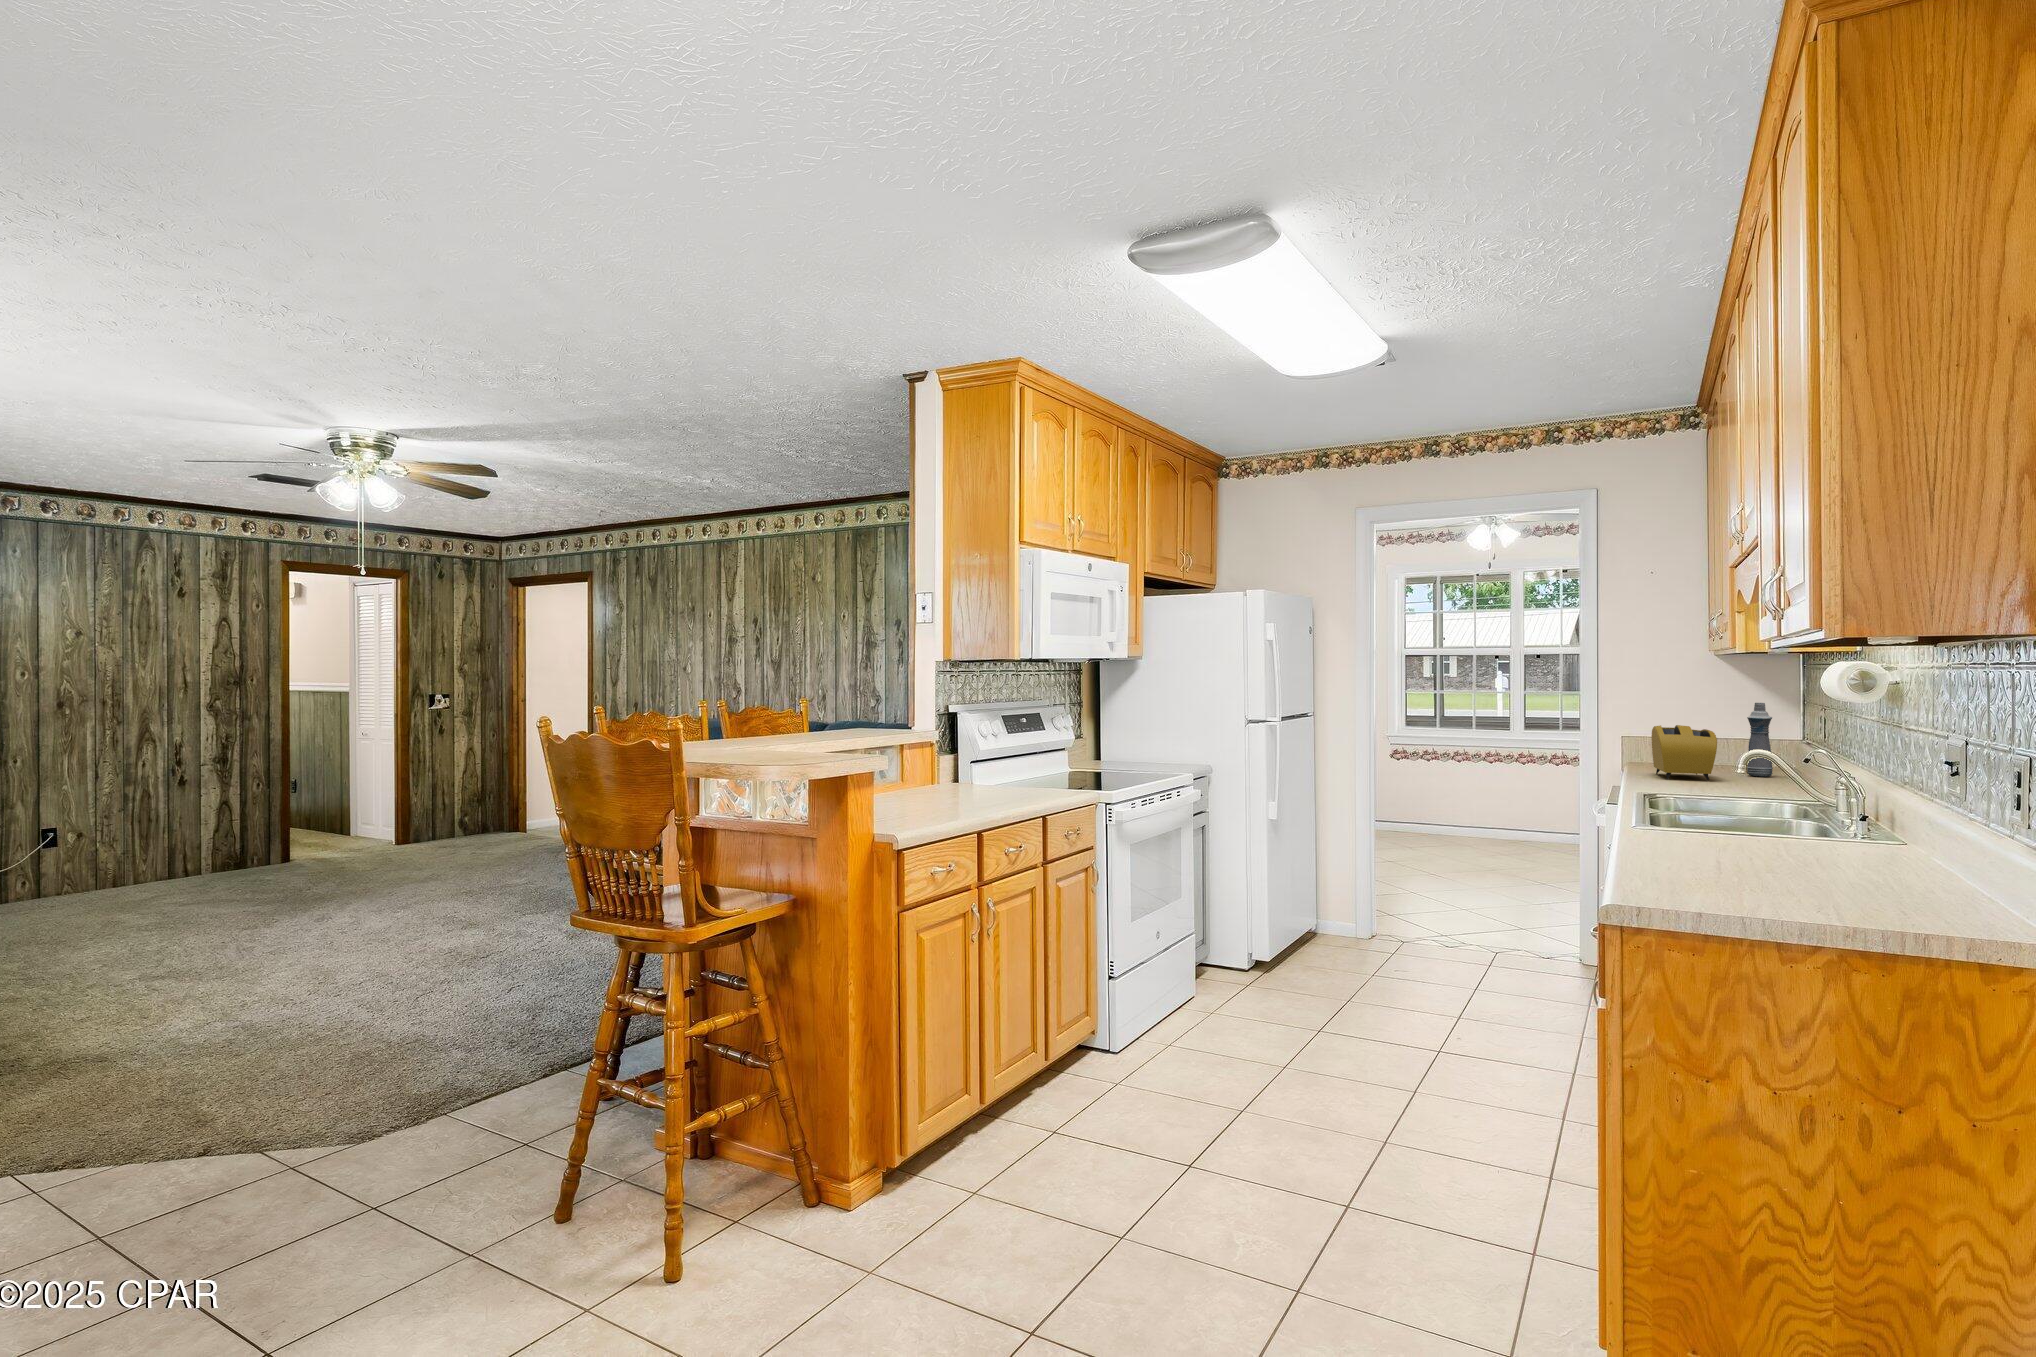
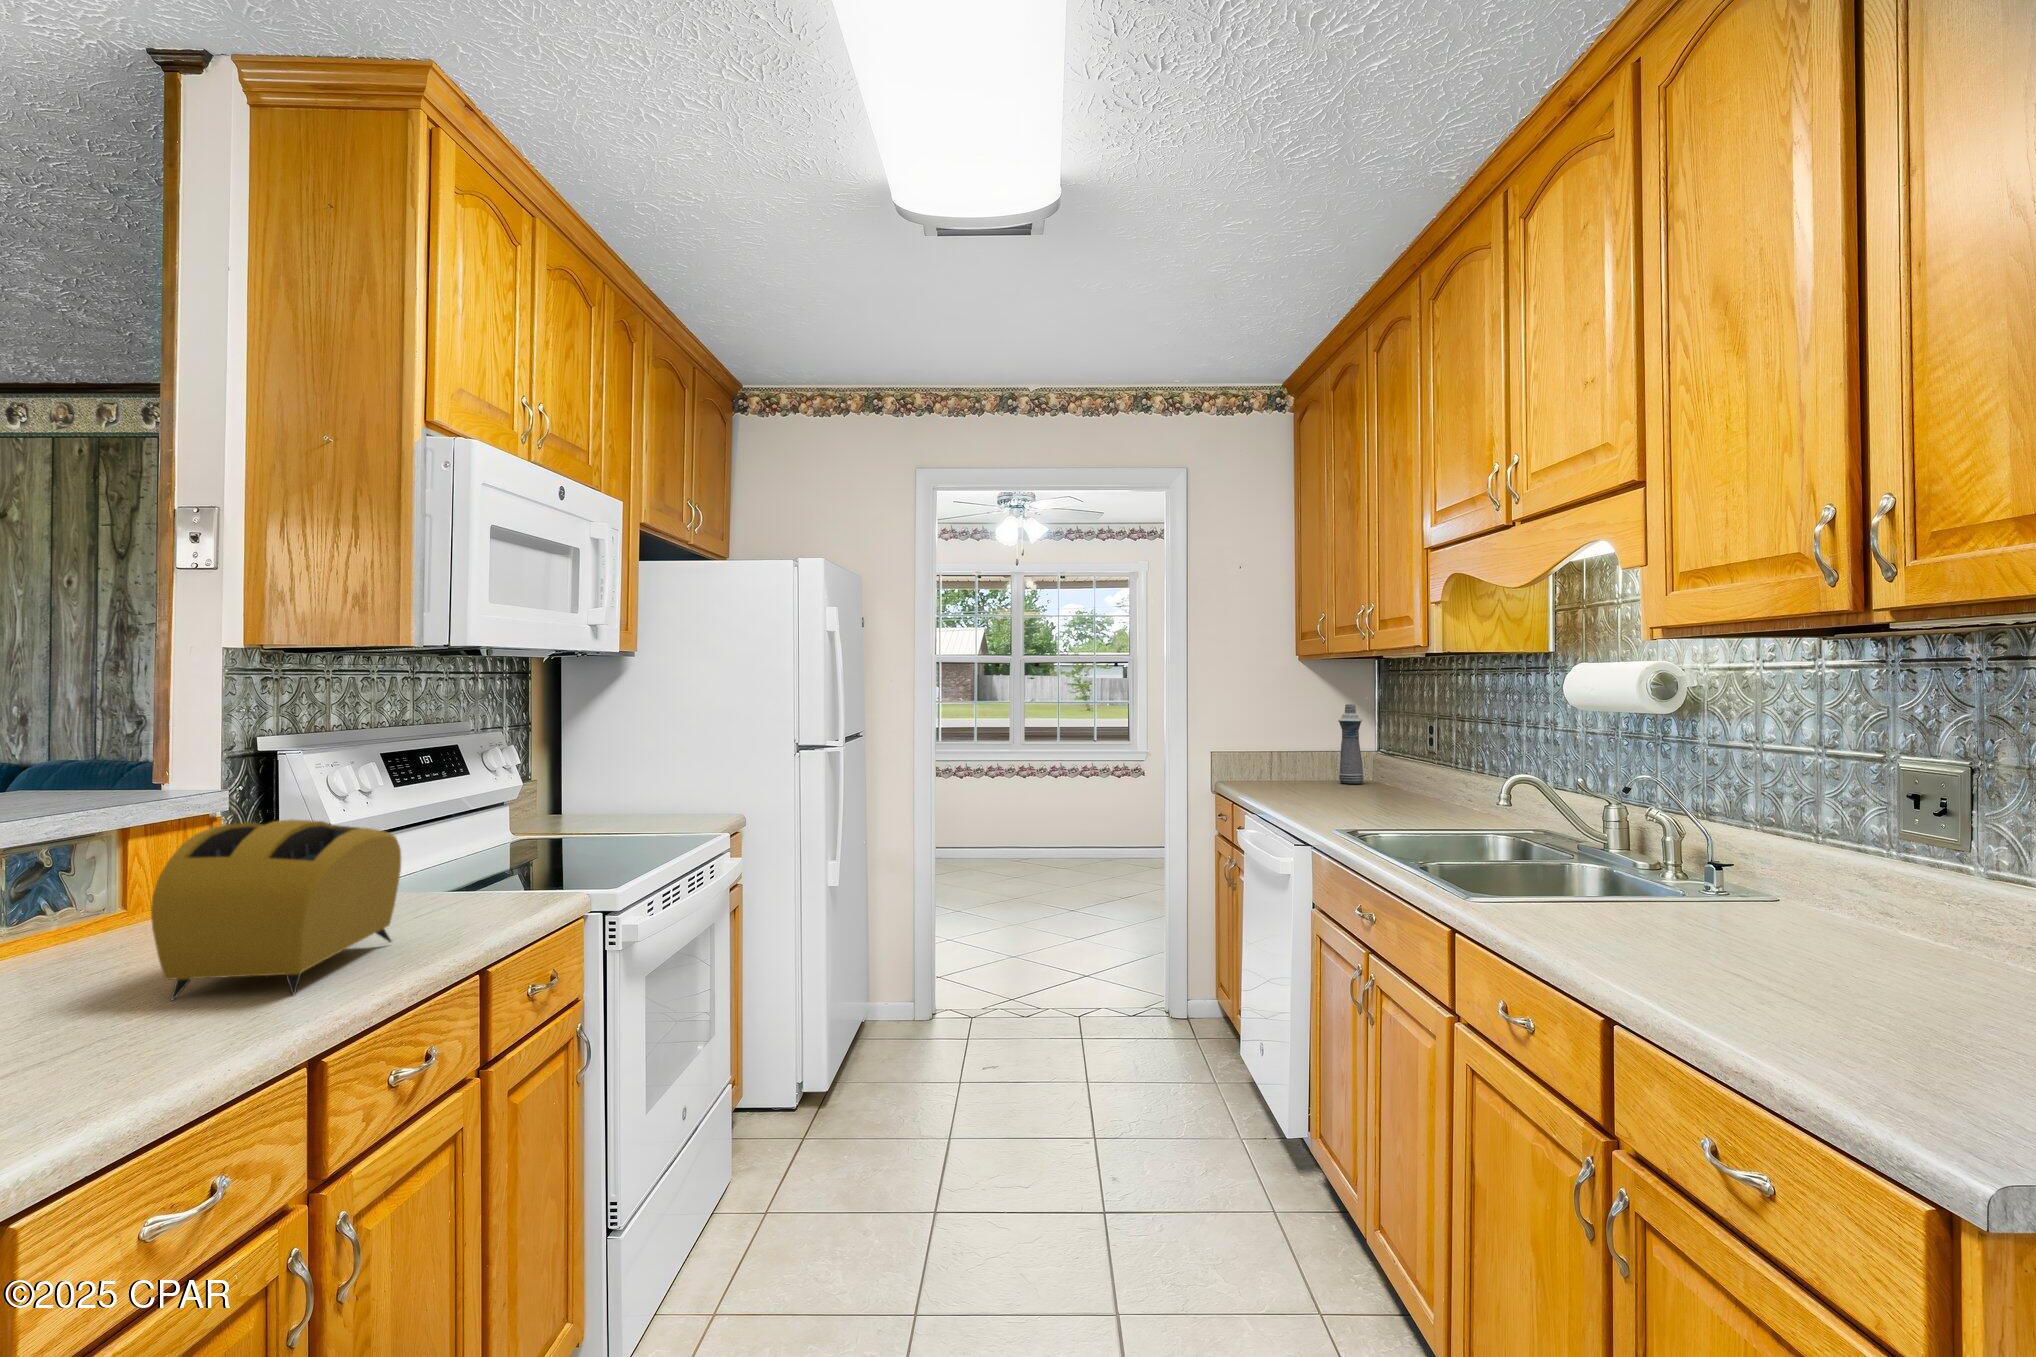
toaster: present [1652,725,1717,781] -> present [151,819,401,1000]

